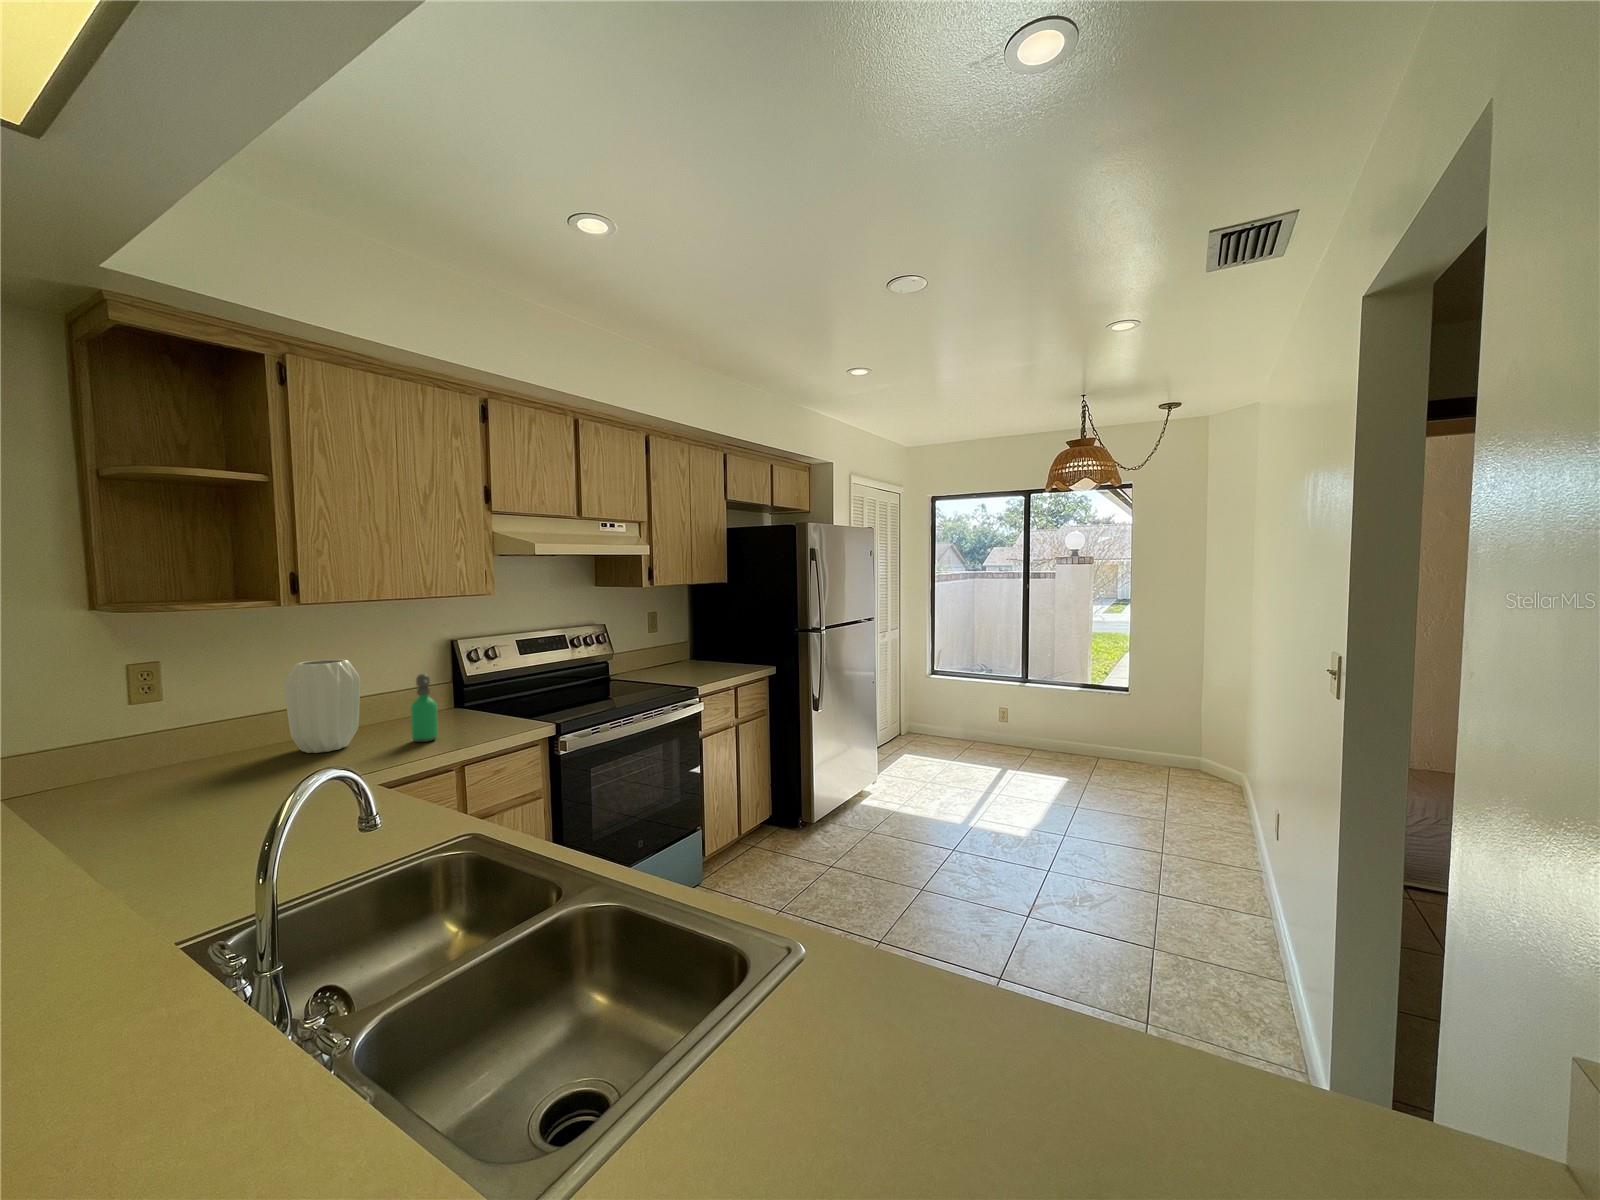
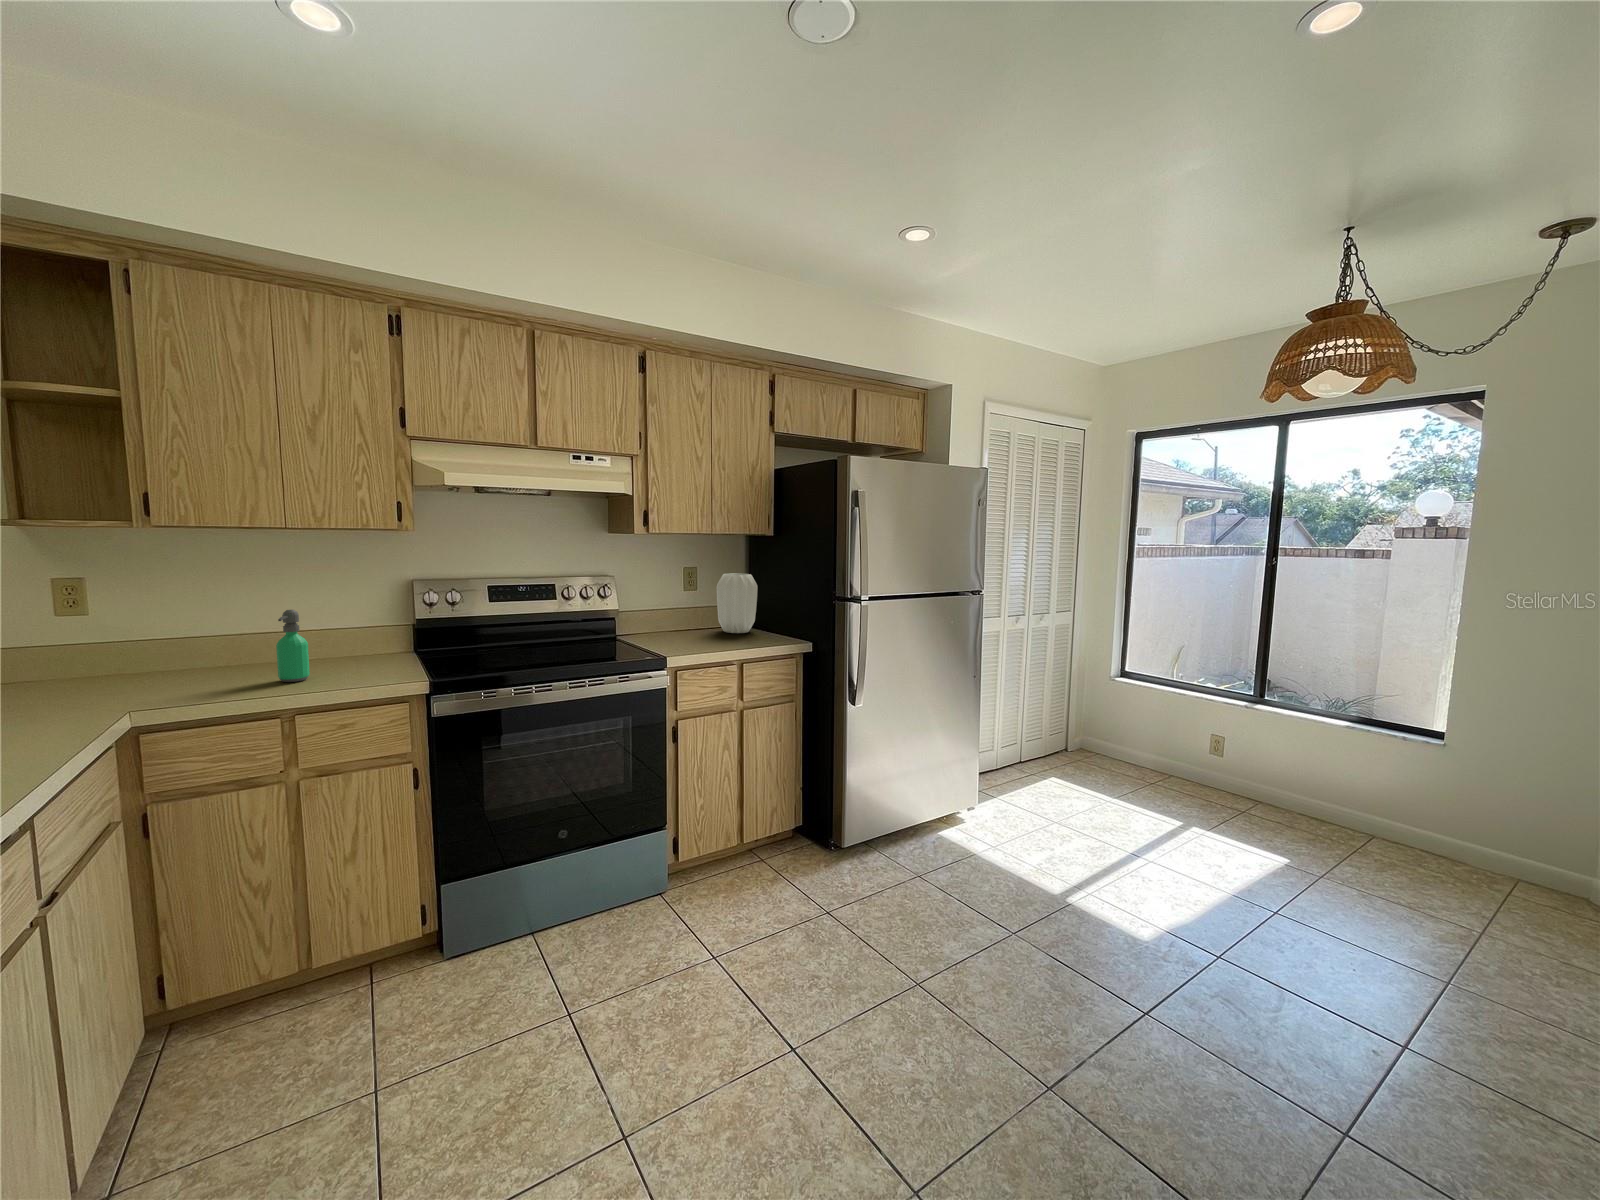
vase: present [284,659,360,753] -> present [717,573,758,633]

